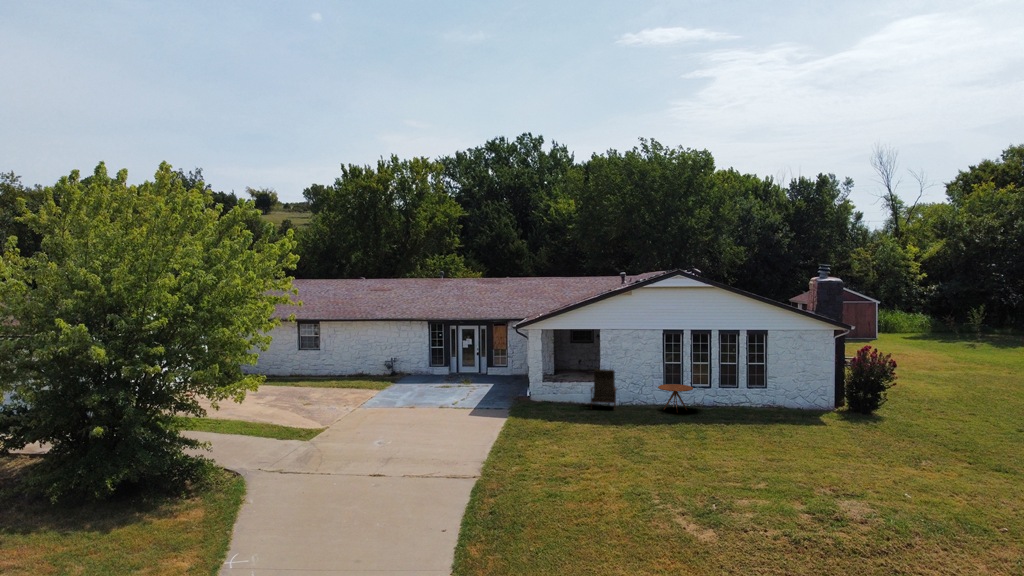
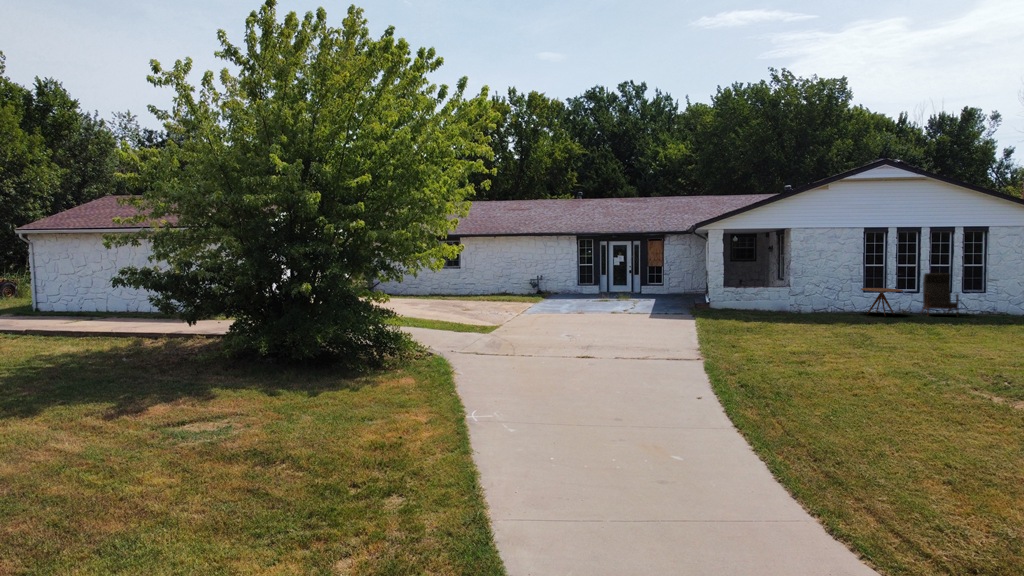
lounge chair: present [591,369,616,406] -> present [922,273,959,315]

